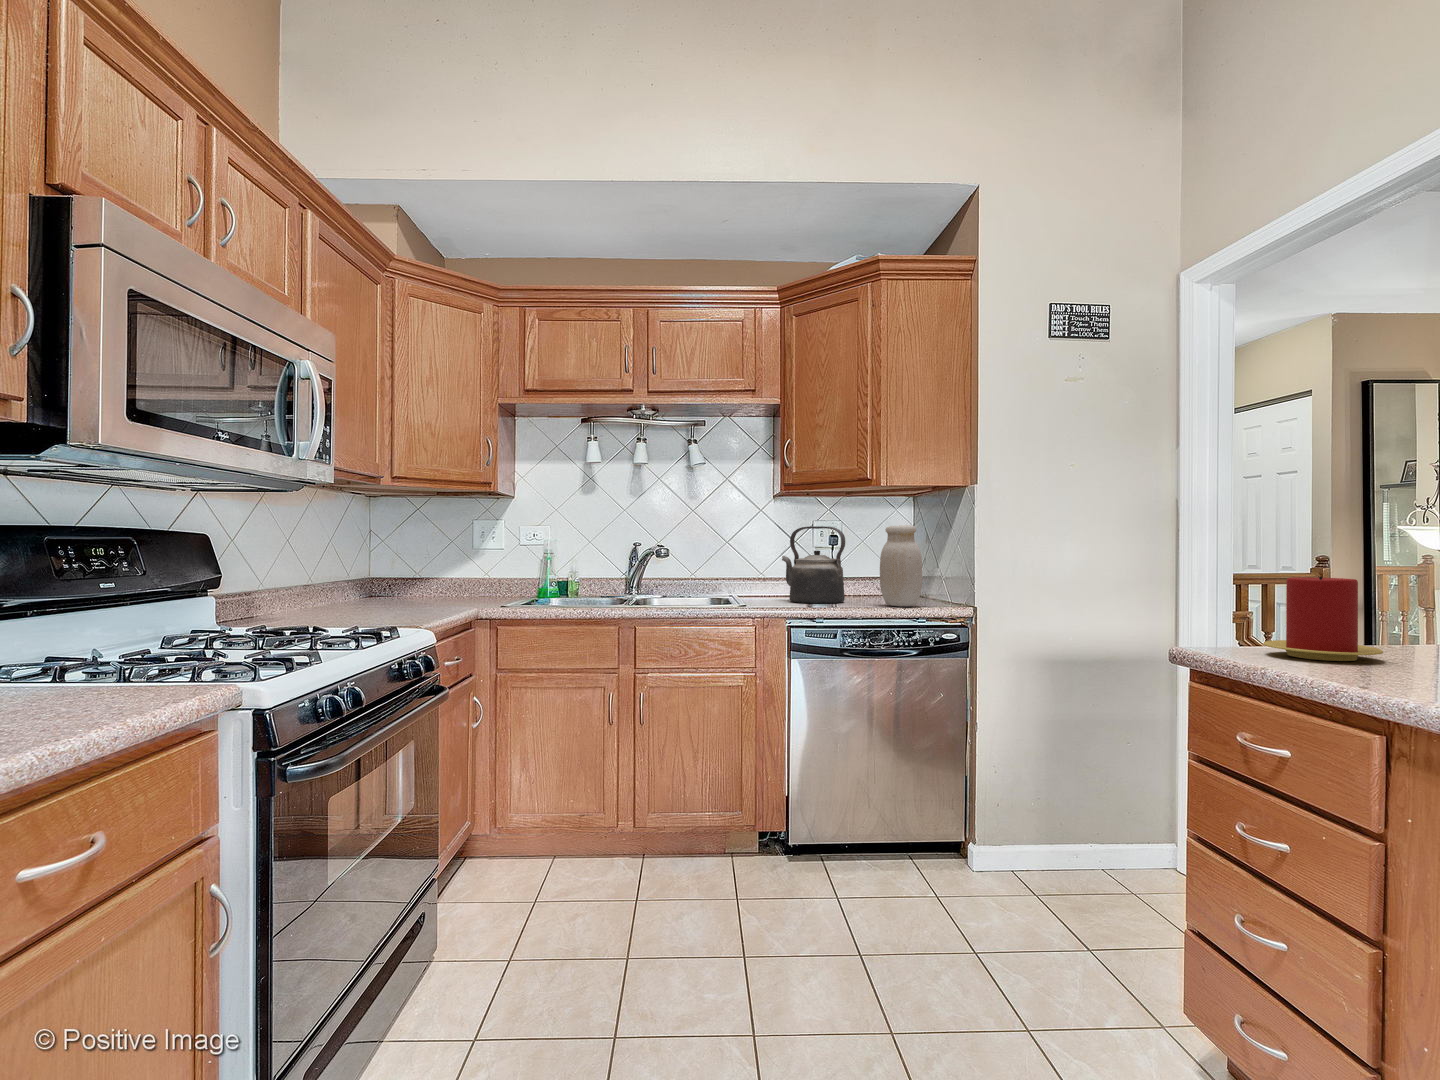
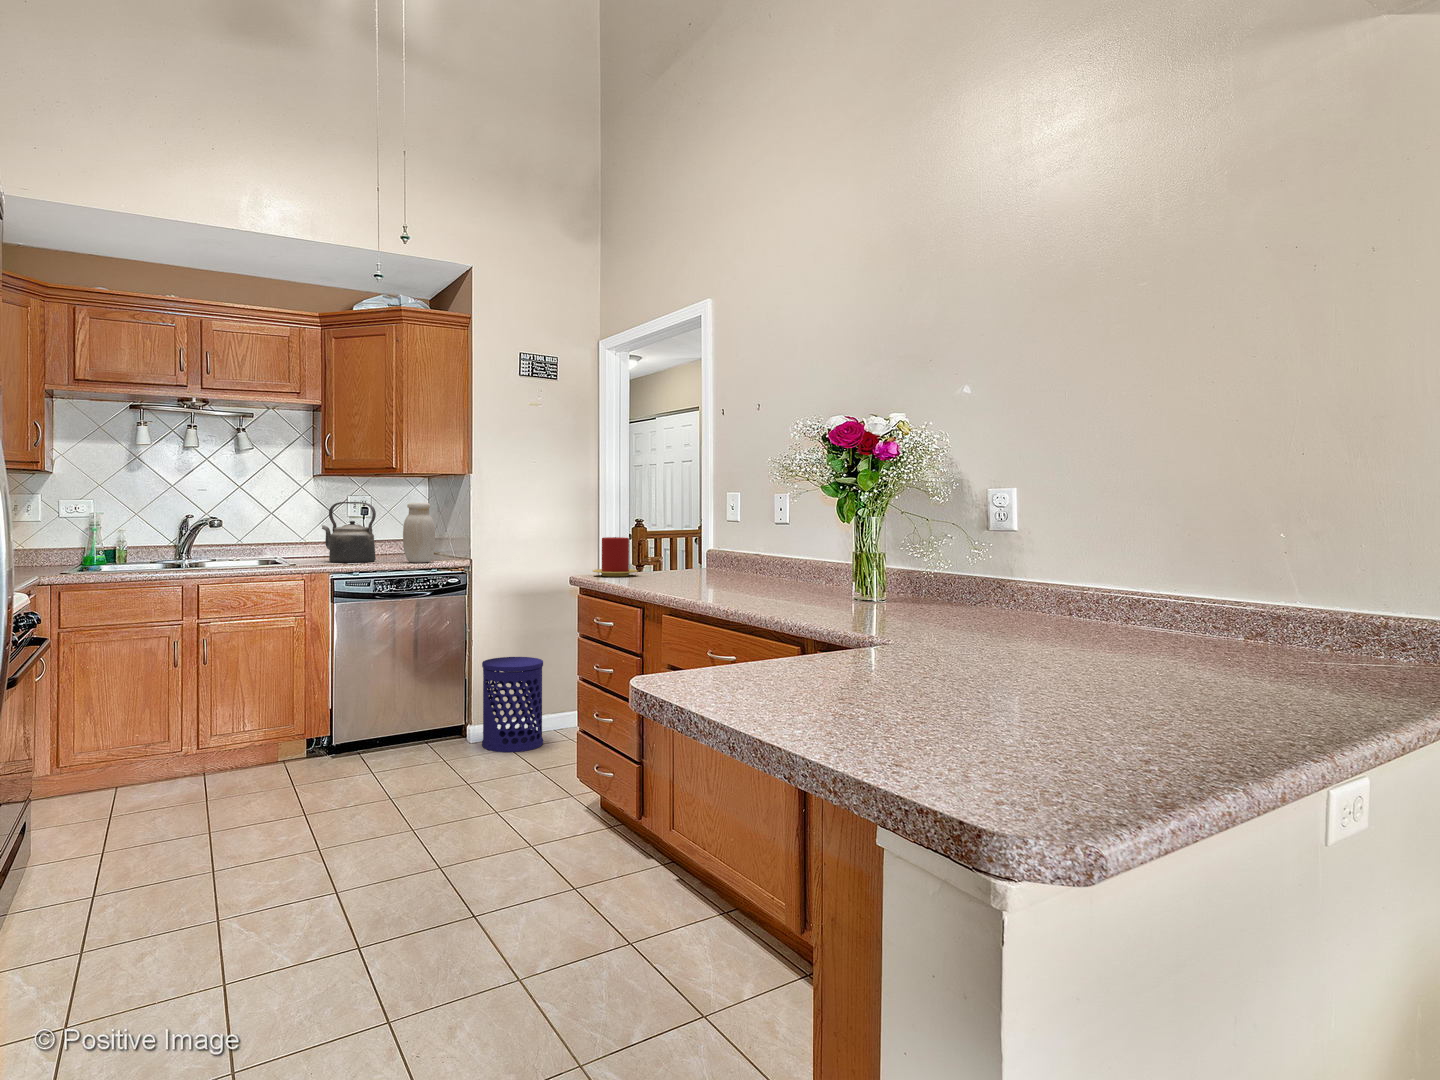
waste bin: none [995,751,1094,914] -> present [482,657,543,752]

